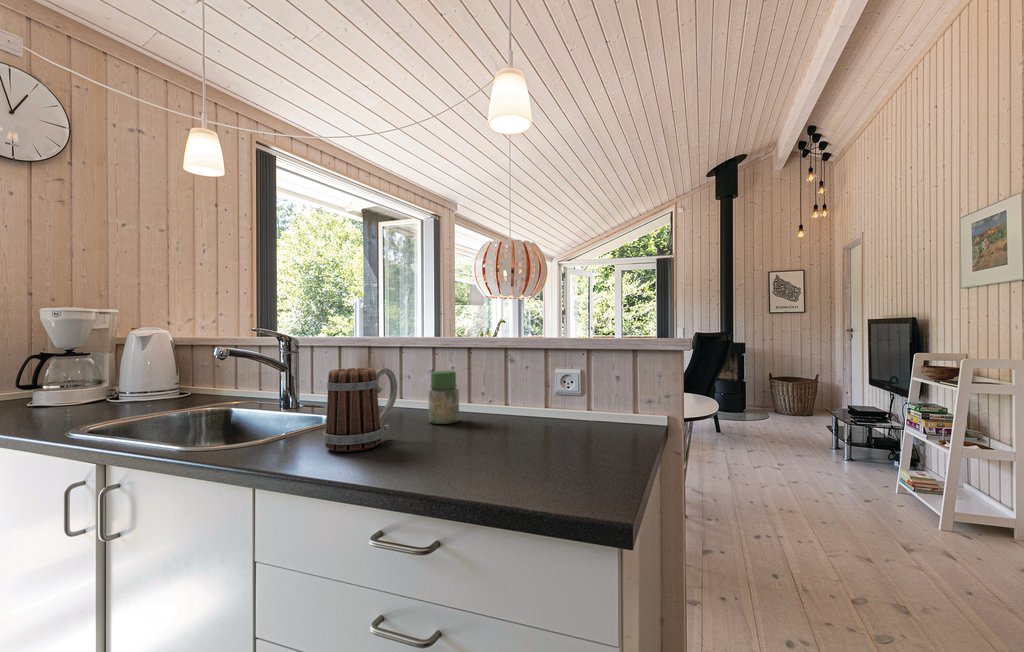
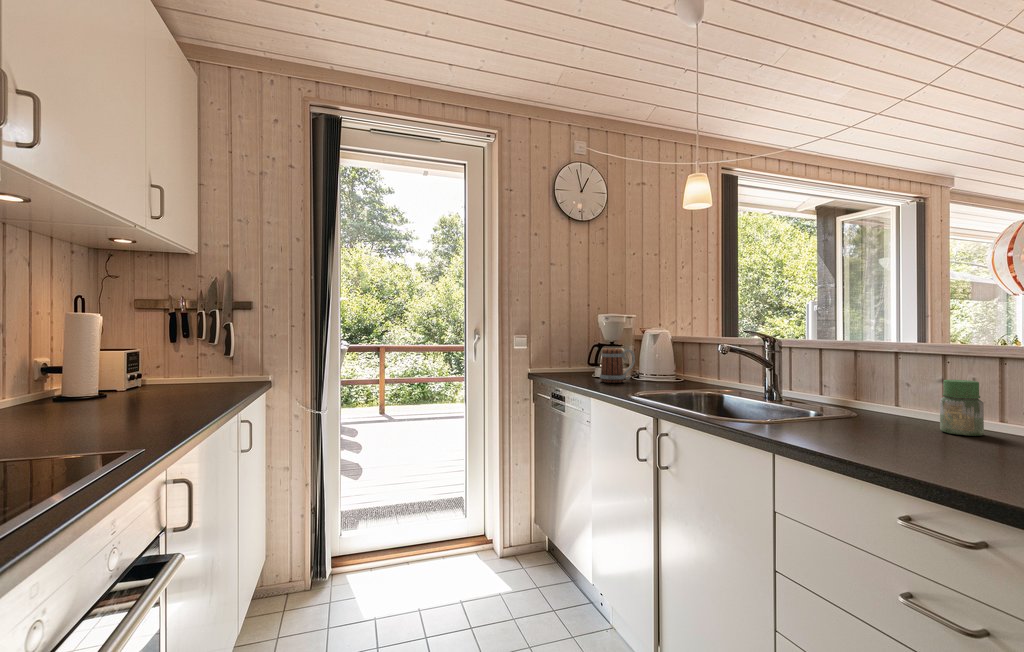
mug: present [323,368,397,452] -> present [600,348,635,383]

